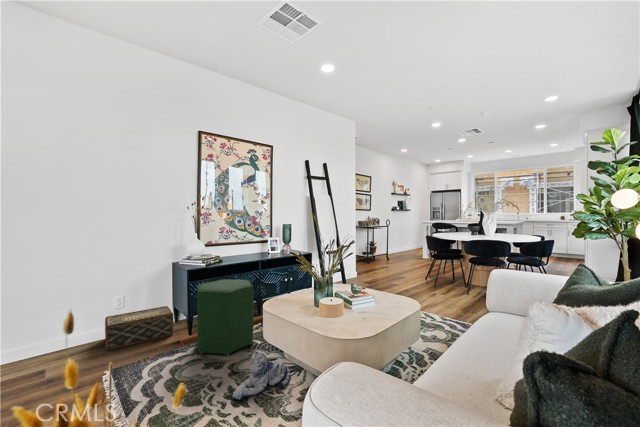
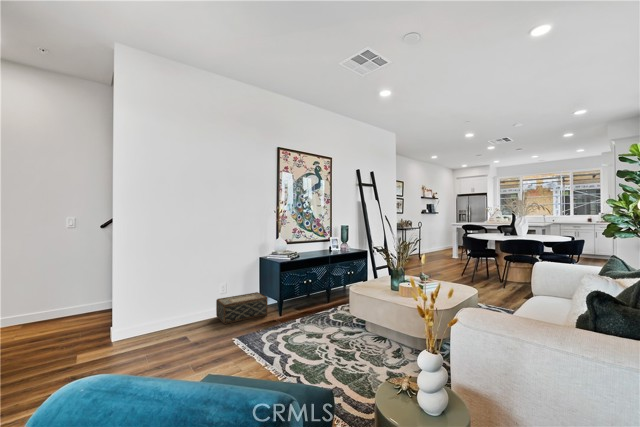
ottoman: present [197,279,254,355] -> none [291,271,336,329]
plush toy: present [233,352,291,400] -> none [343,322,379,356]

